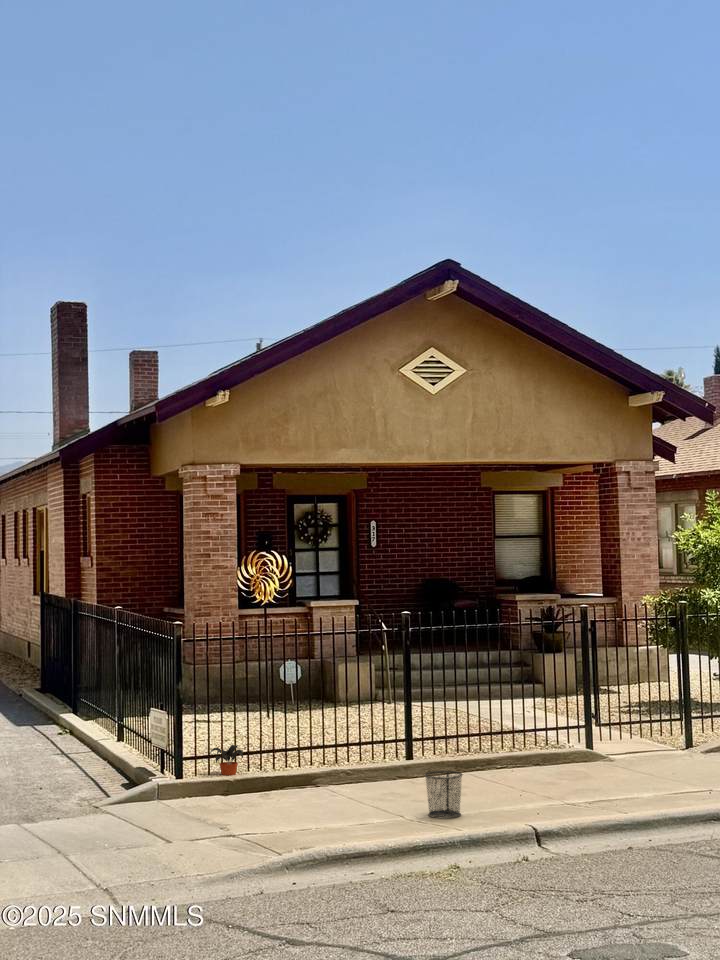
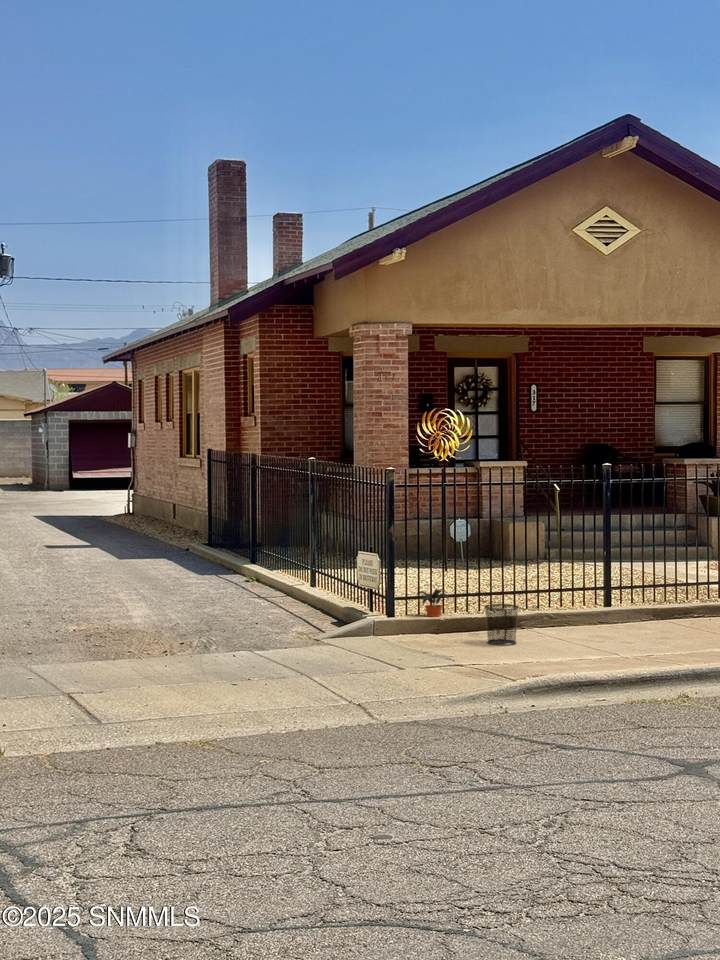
trash can: present [425,770,463,819] -> present [485,604,519,645]

